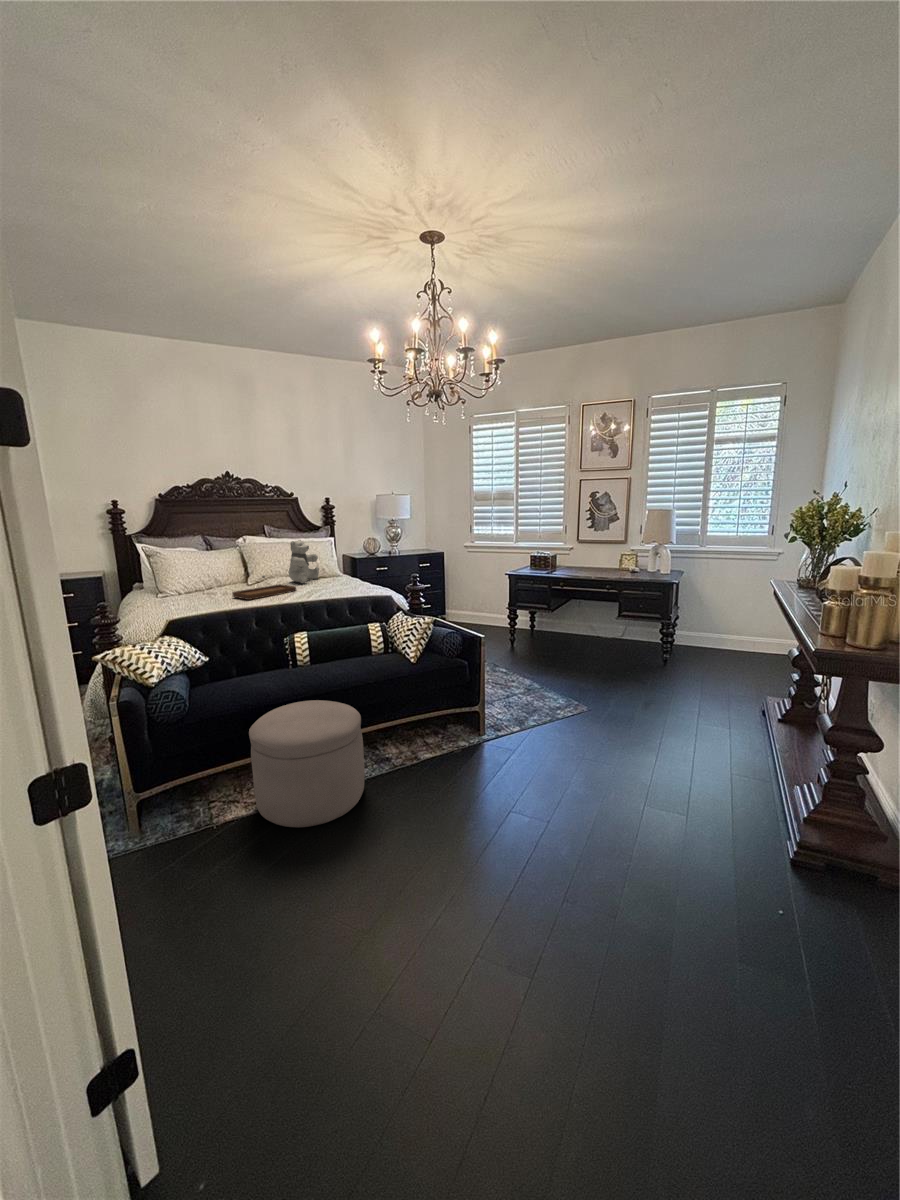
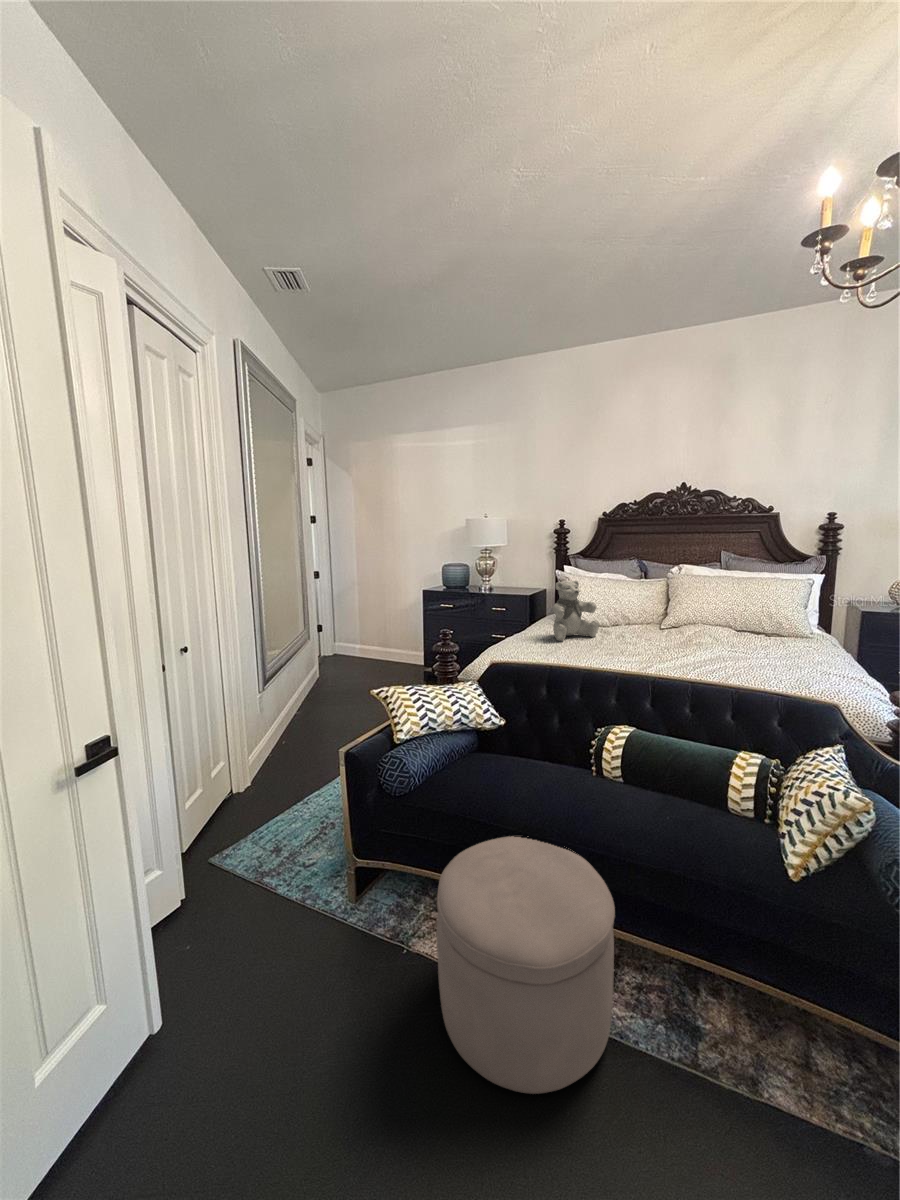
teddy bear: present [289,540,319,583] -> present [552,581,599,641]
tray: present [232,575,296,600] -> none [617,622,703,652]

